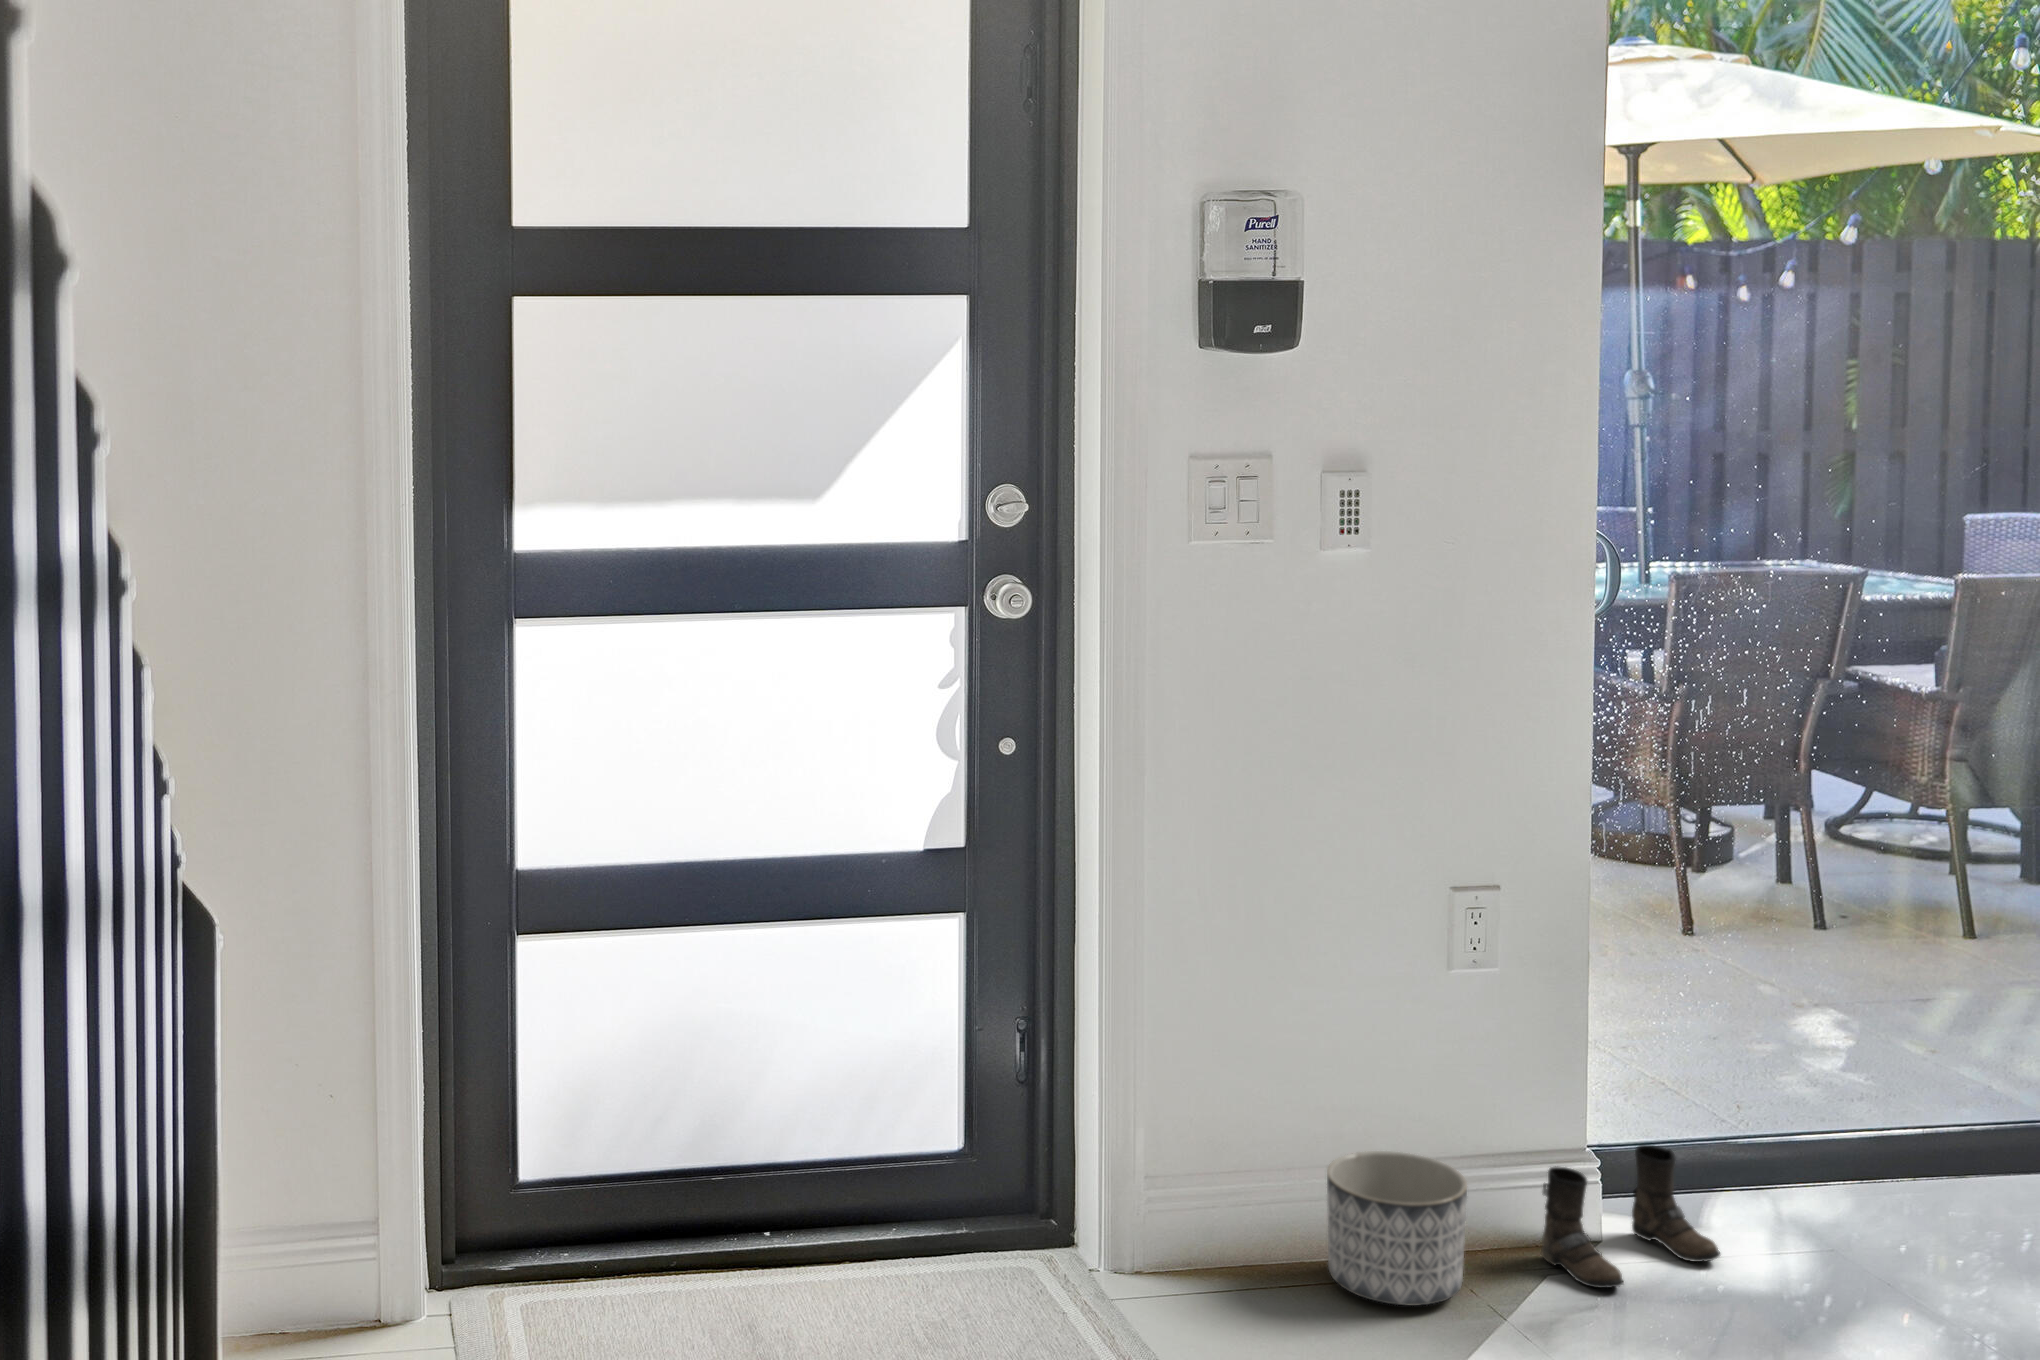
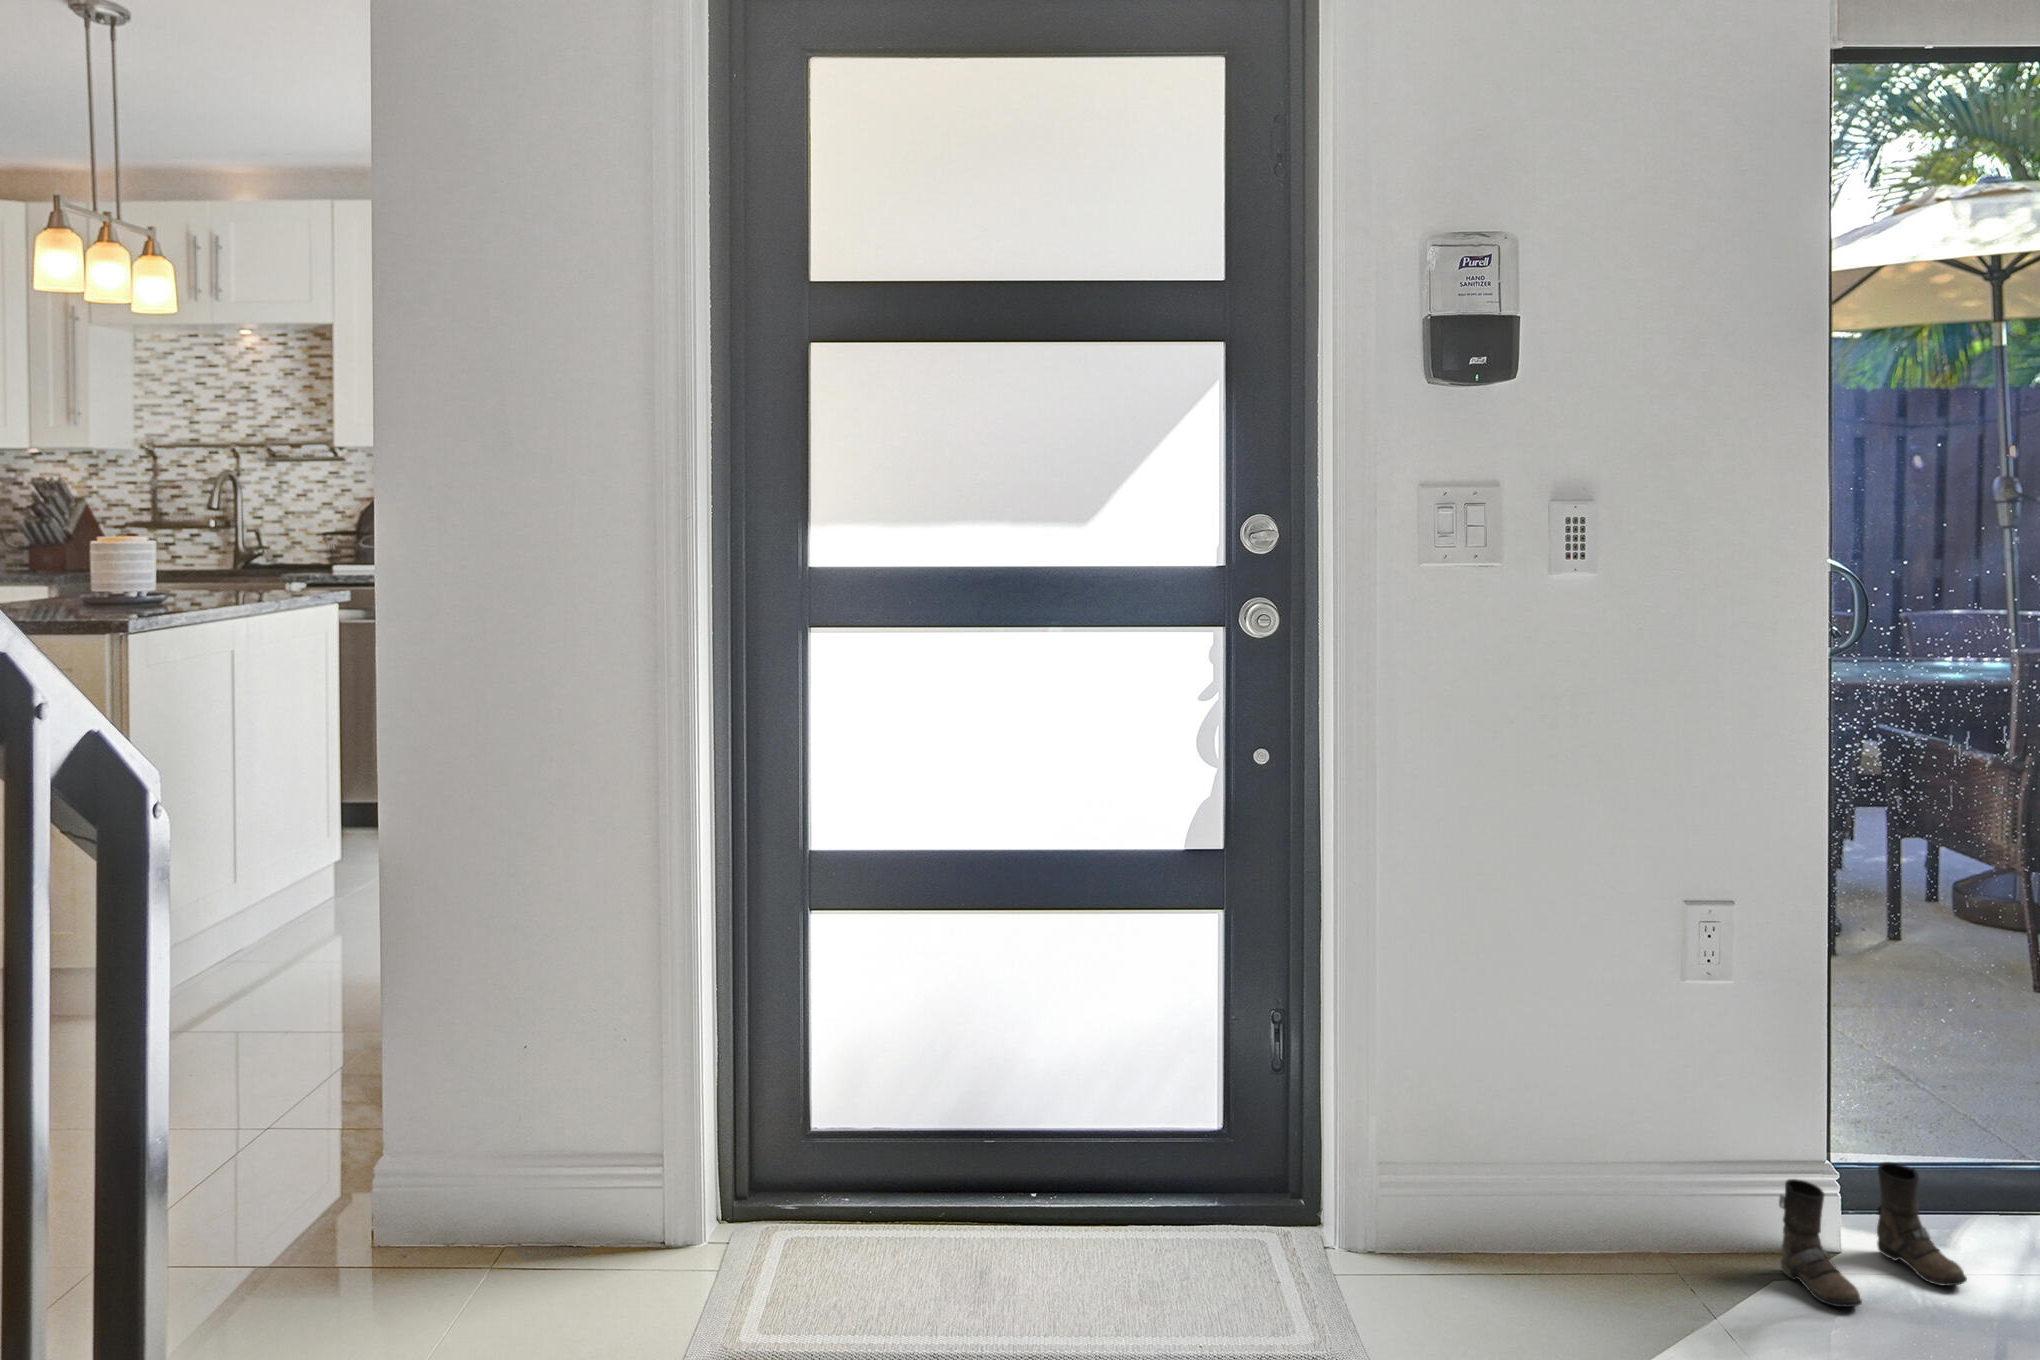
planter: present [1327,1151,1467,1306] -> none [1557,1153,1696,1312]

